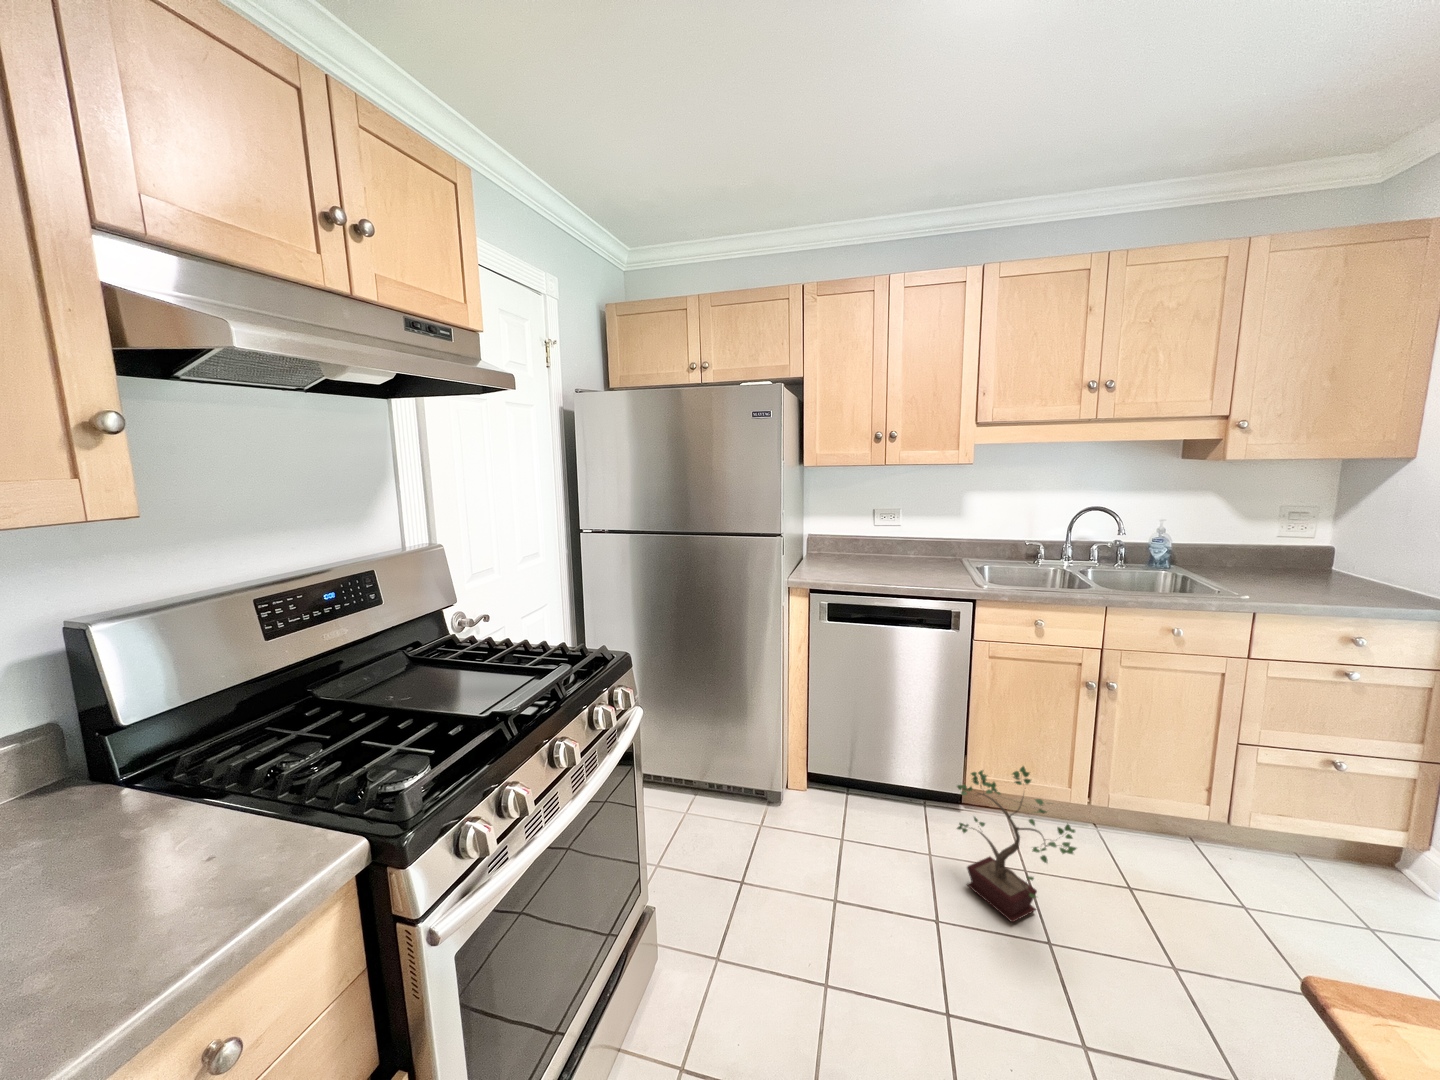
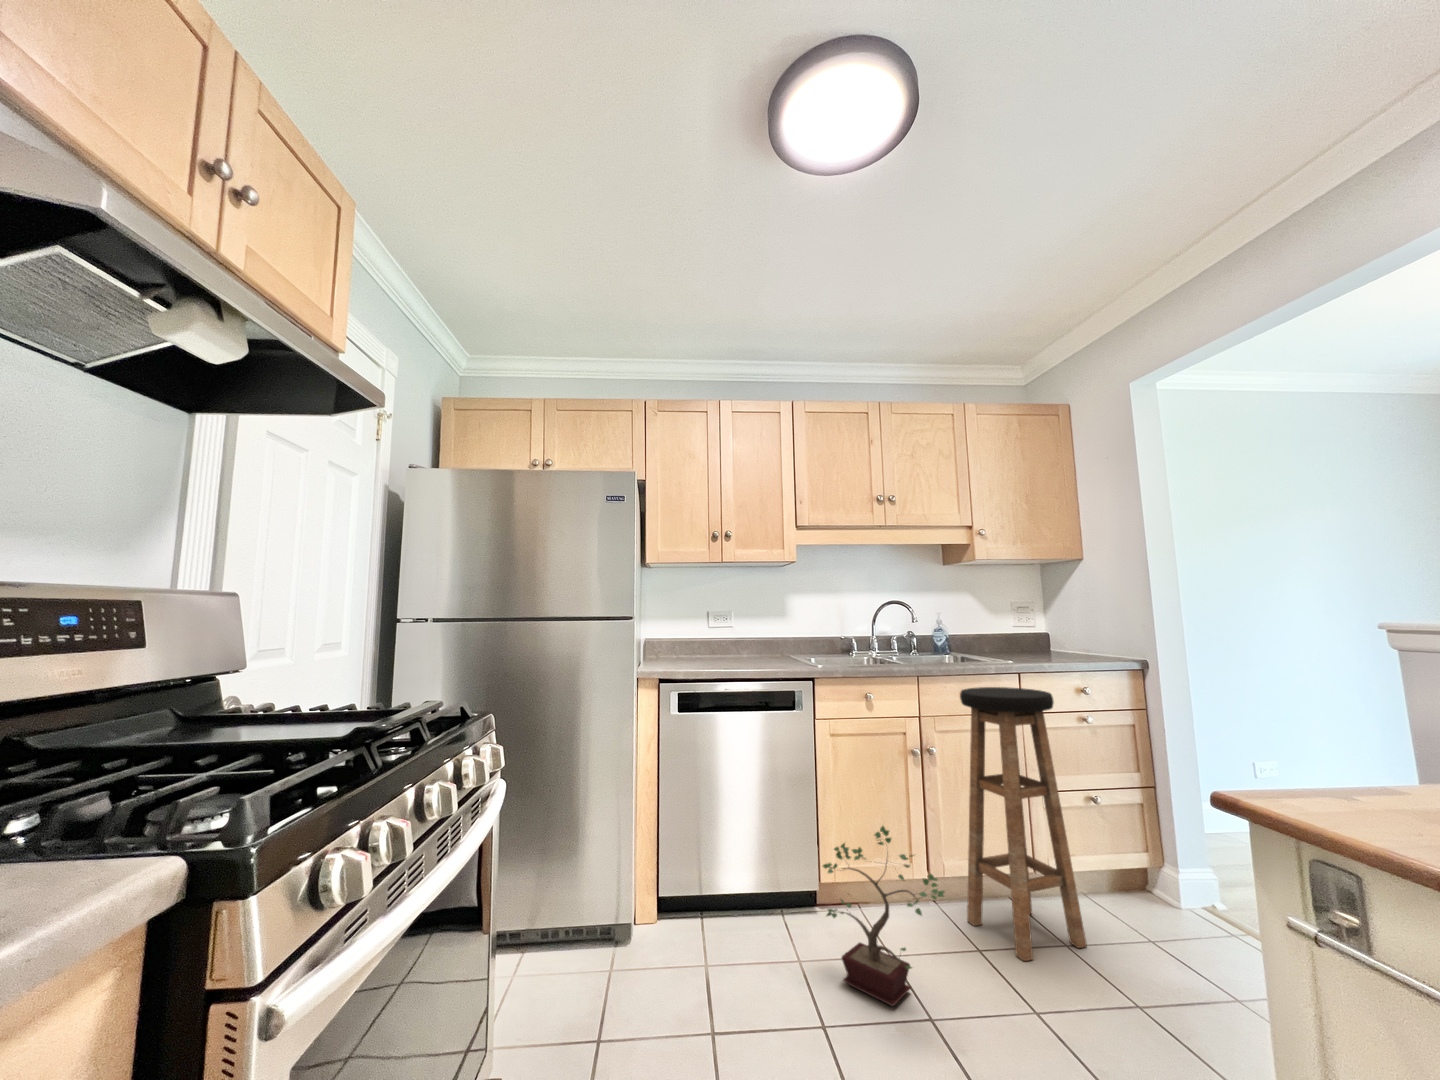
bar stool: none [1126,626,1288,916] -> present [960,687,1087,961]

